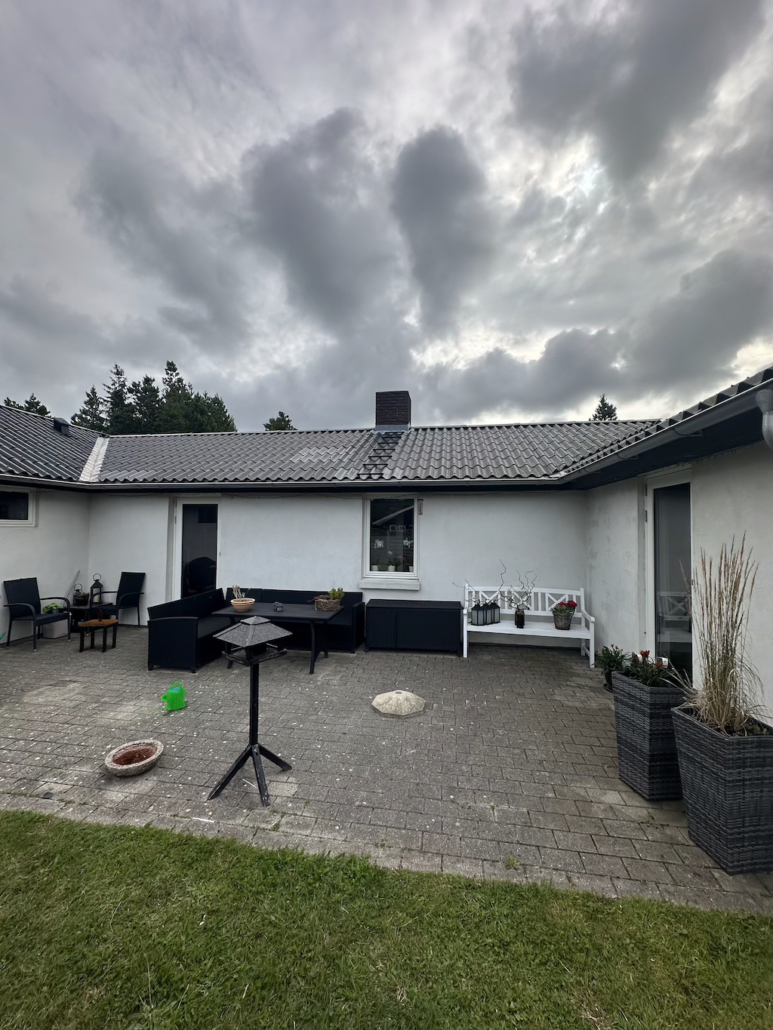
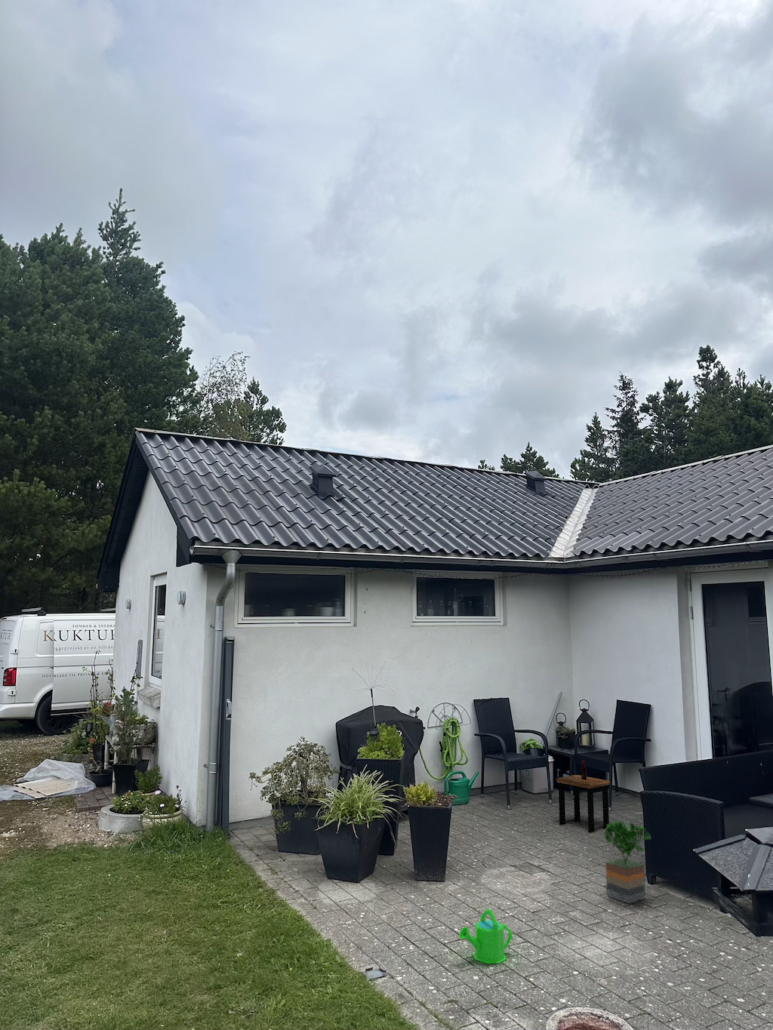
potted tree: none [125,638,157,684] -> present [604,821,651,903]
watering can: present [161,682,187,710] -> present [459,909,513,964]

